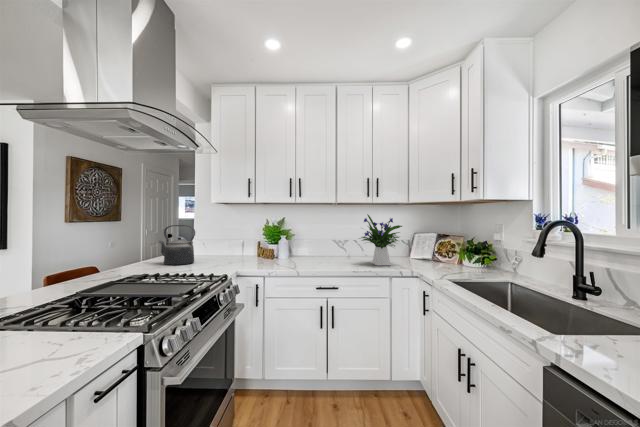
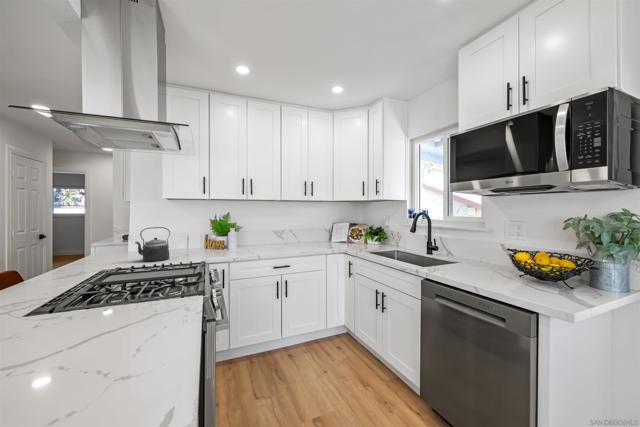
flower arrangement: present [361,214,402,265] -> none [299,212,331,248]

